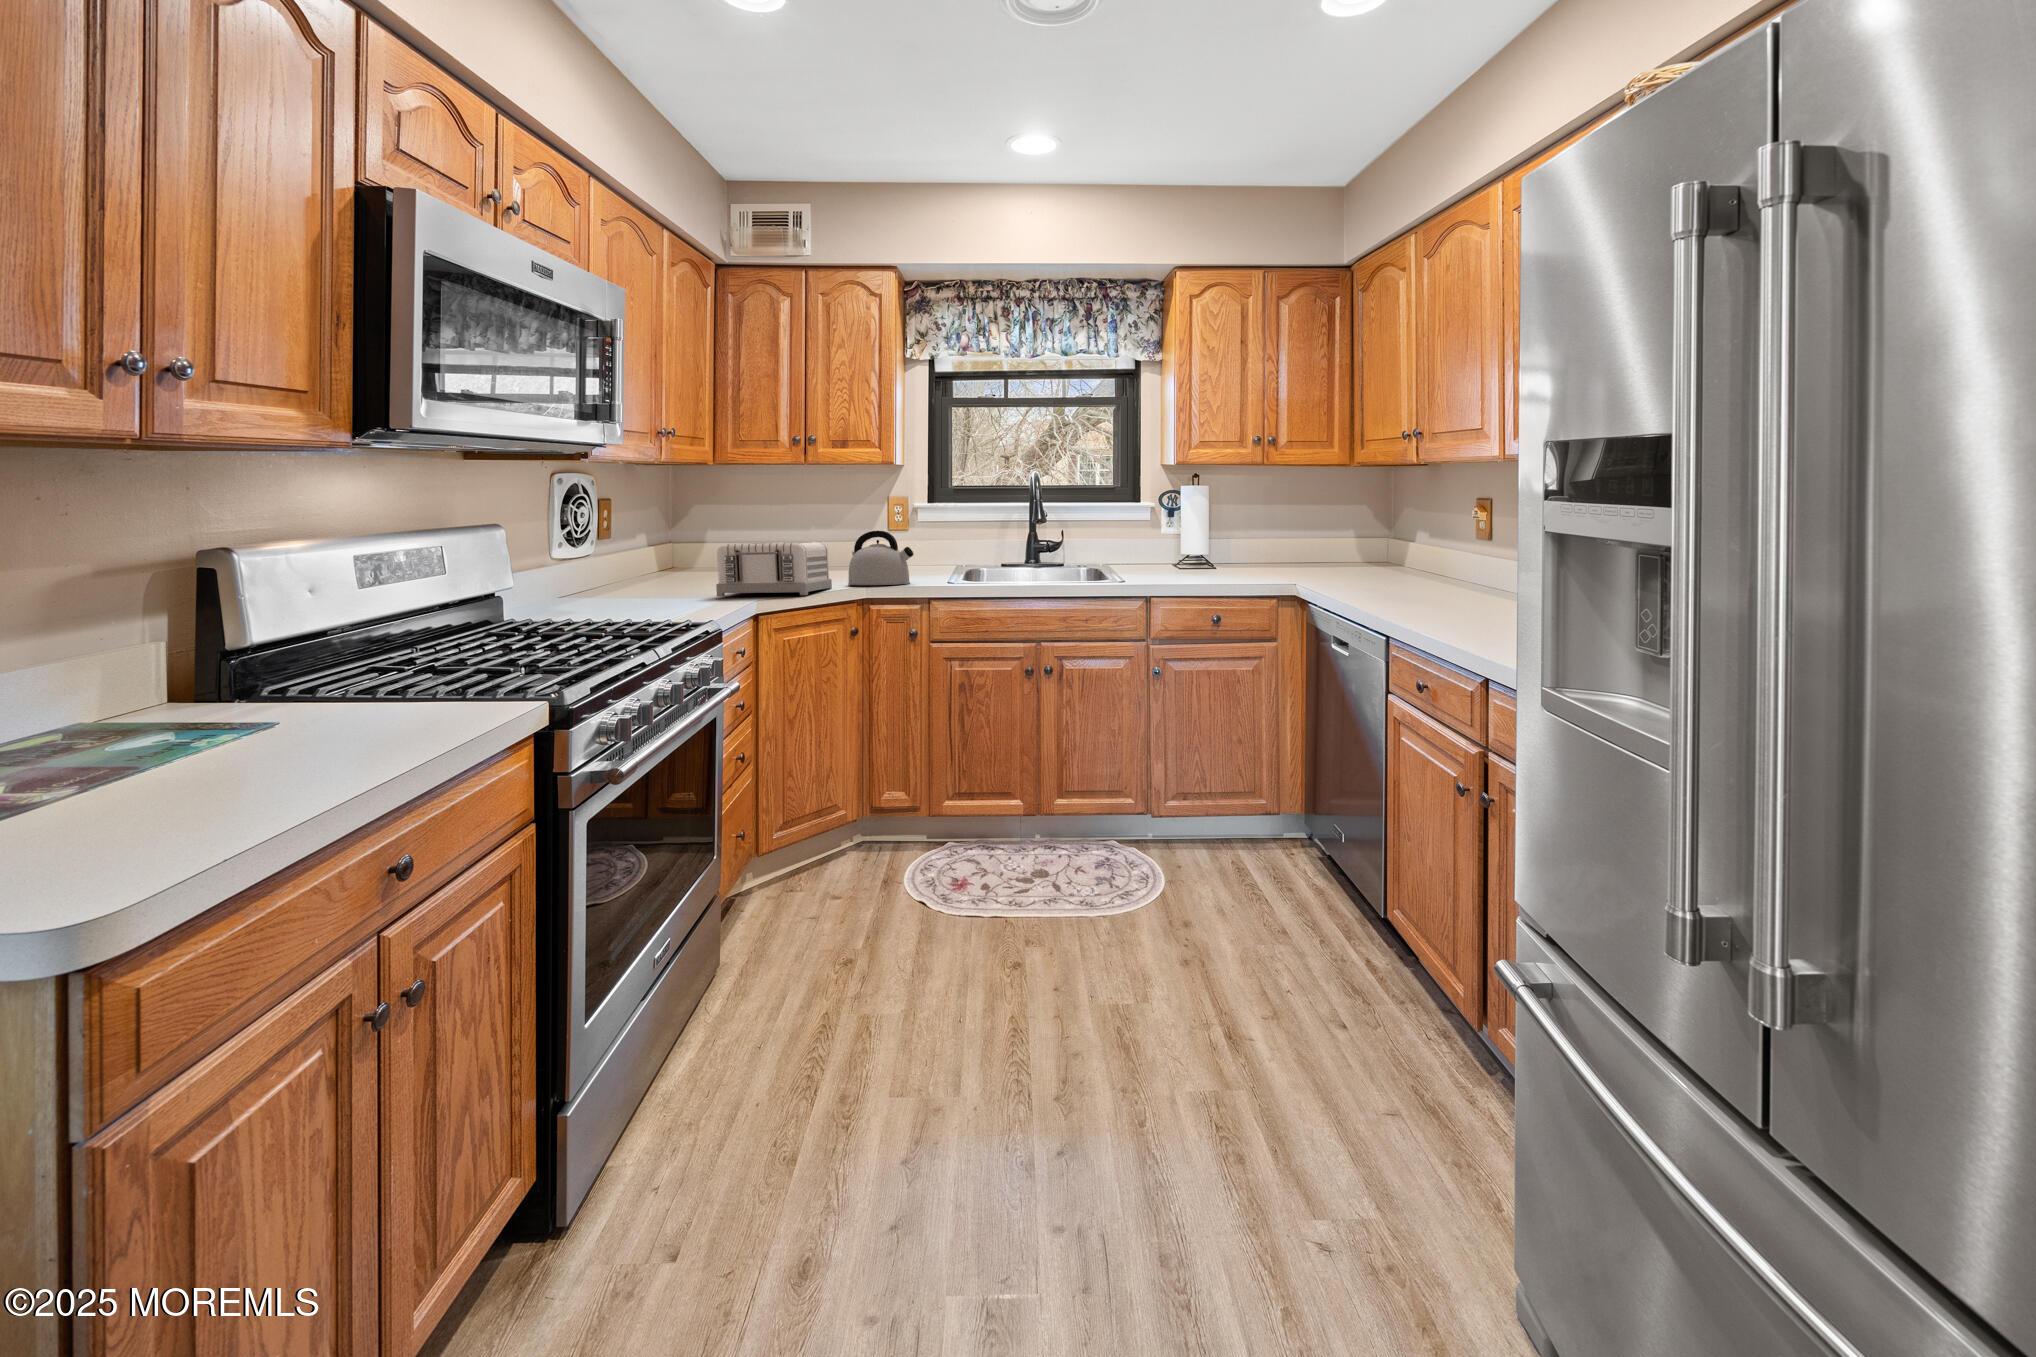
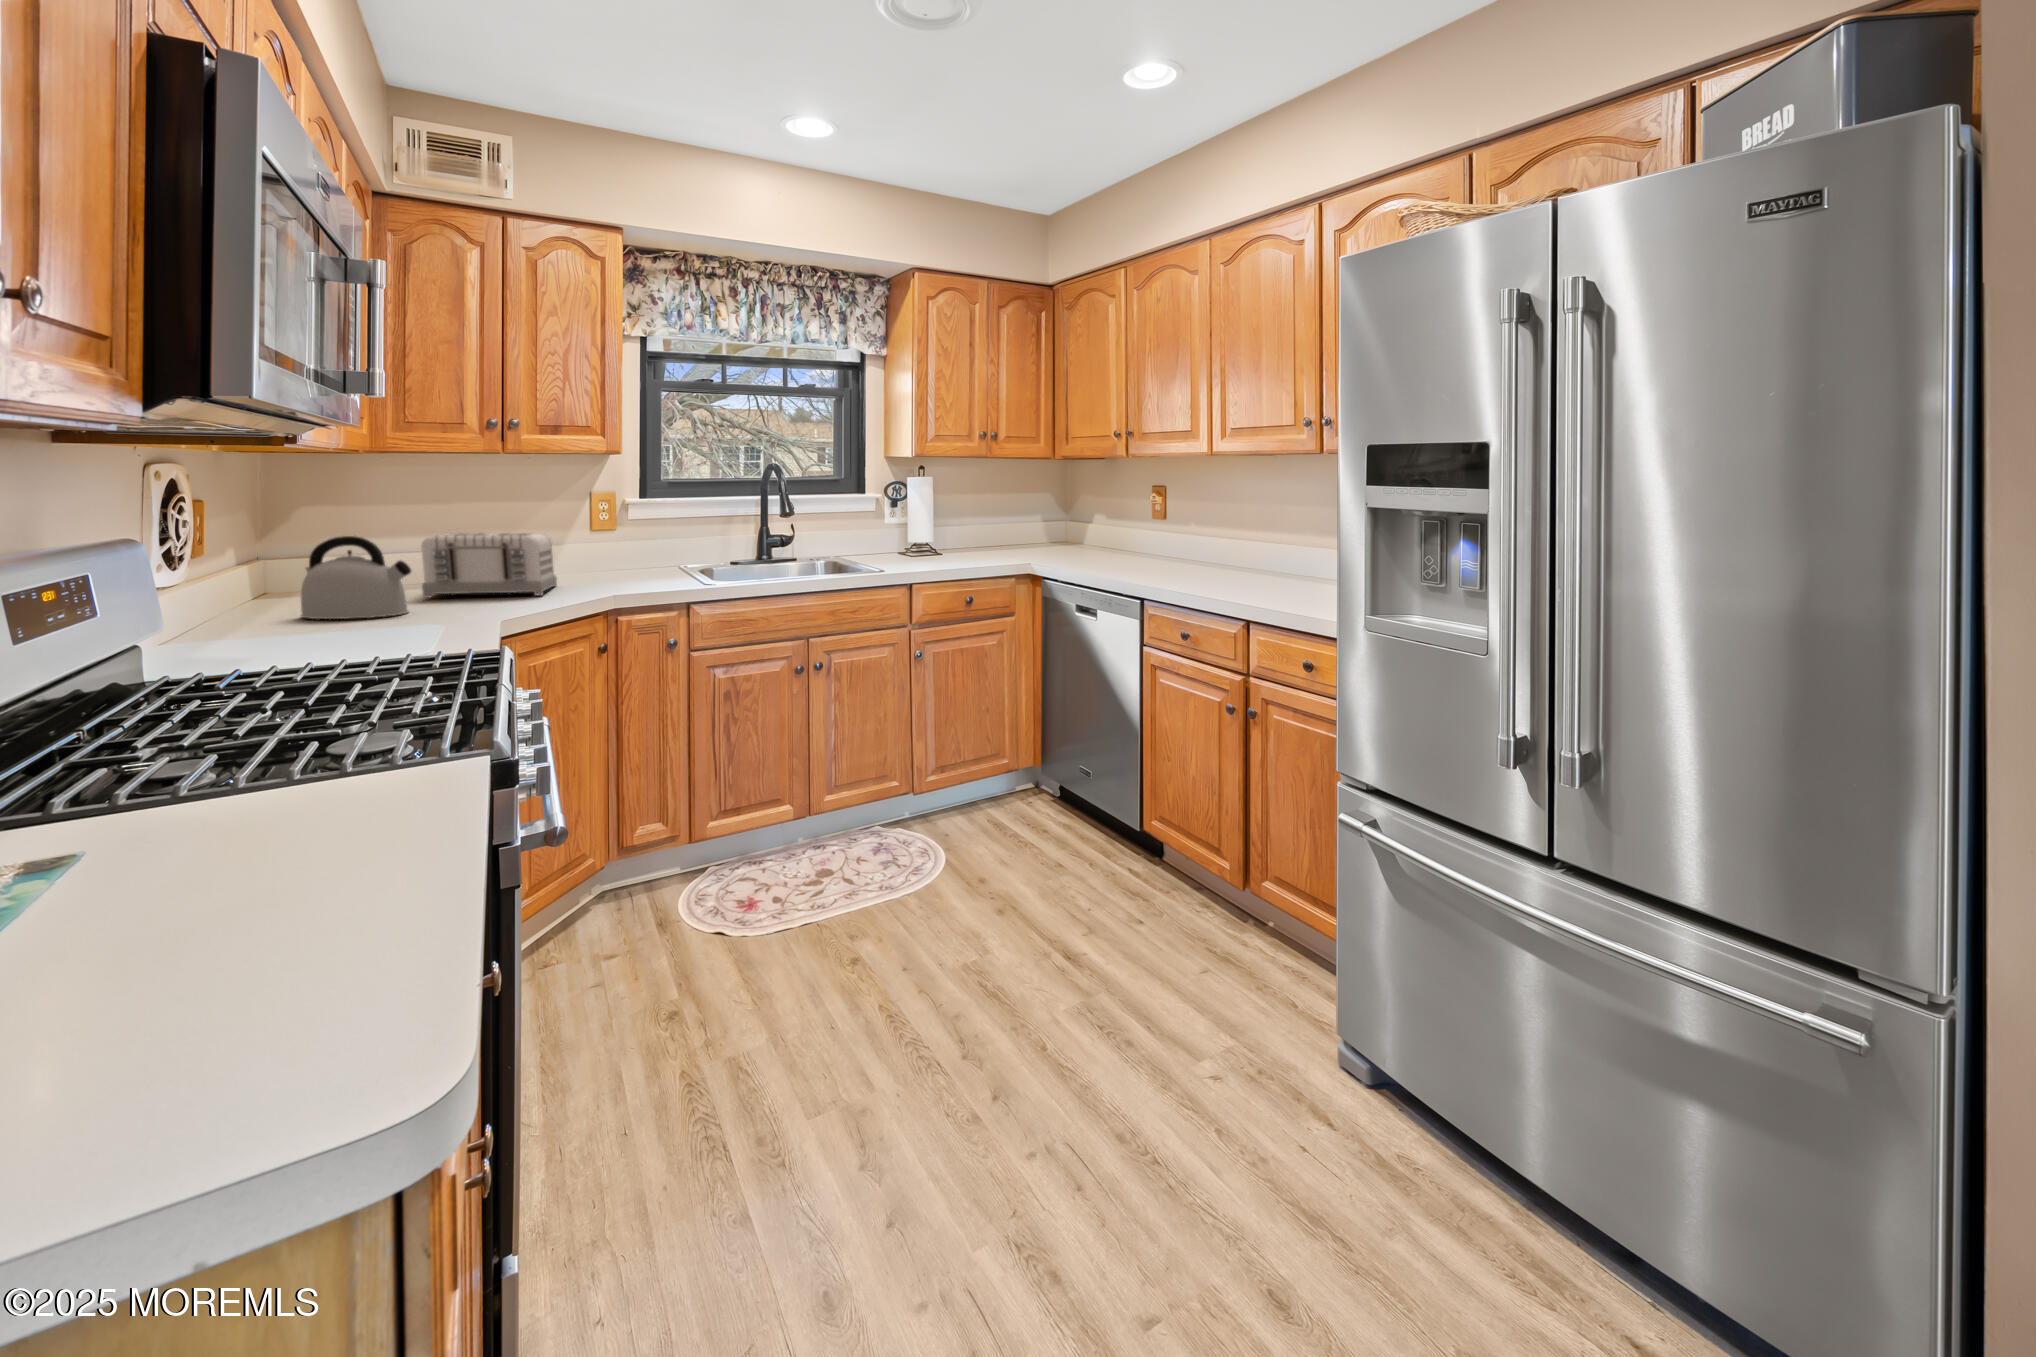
kettle: present [848,531,914,585] -> present [301,536,411,619]

